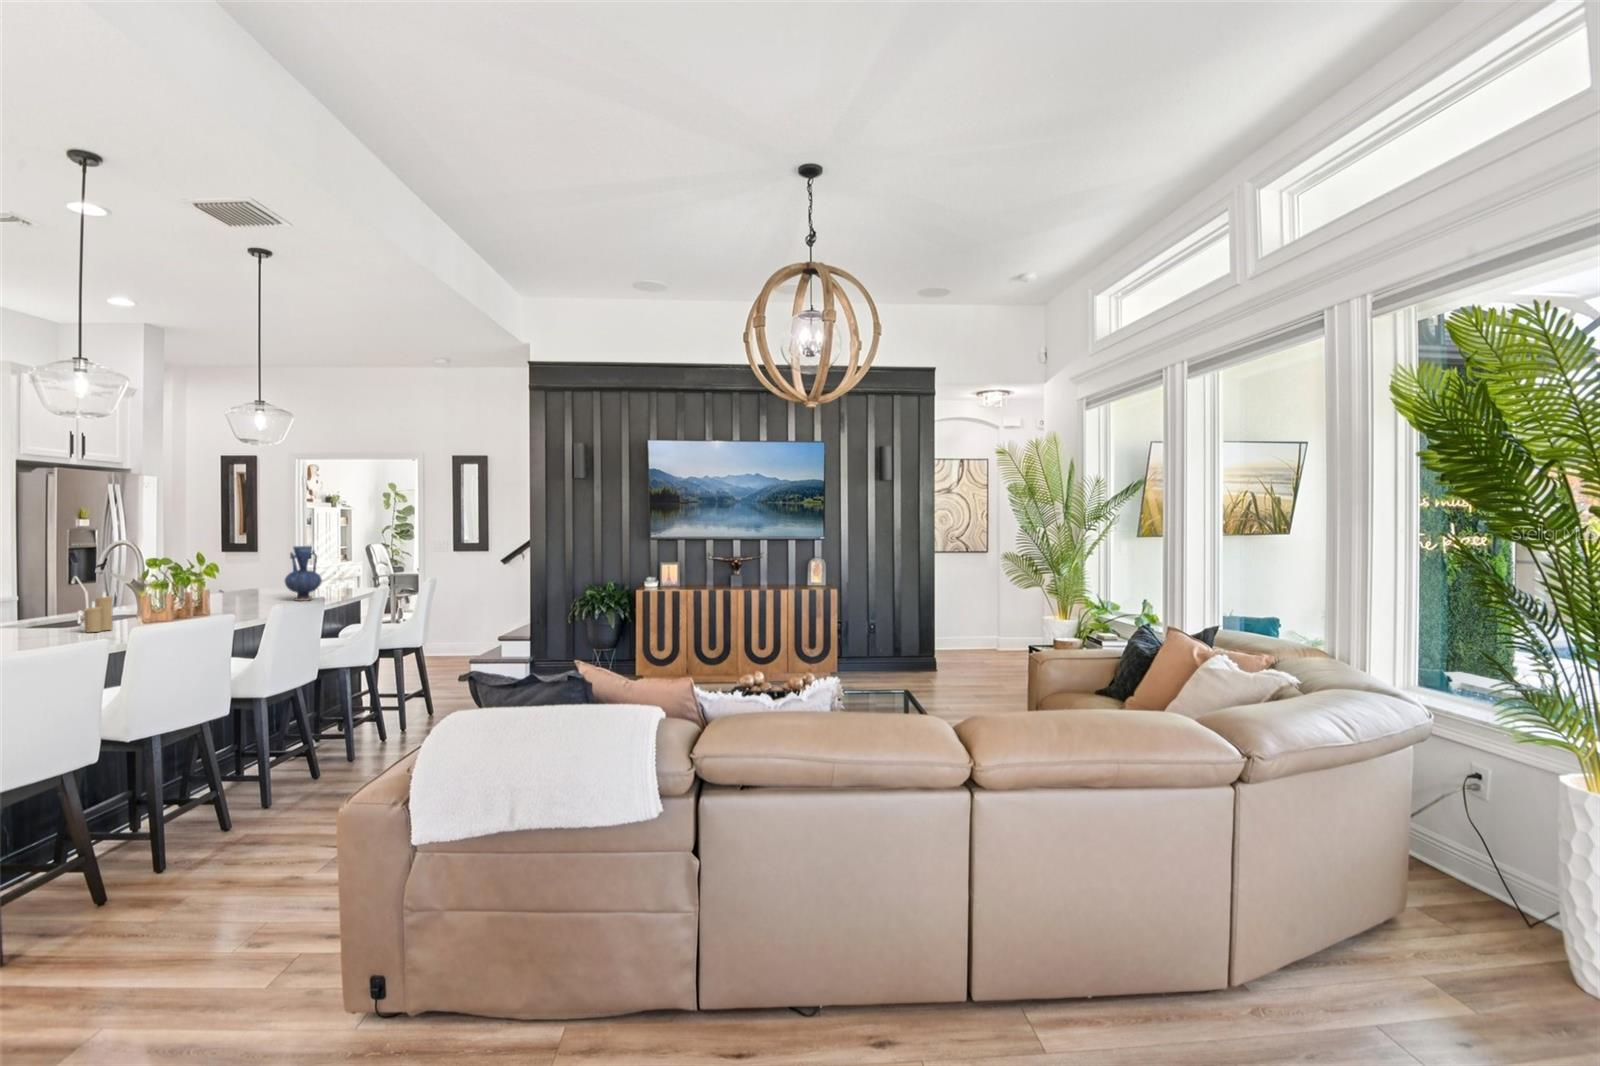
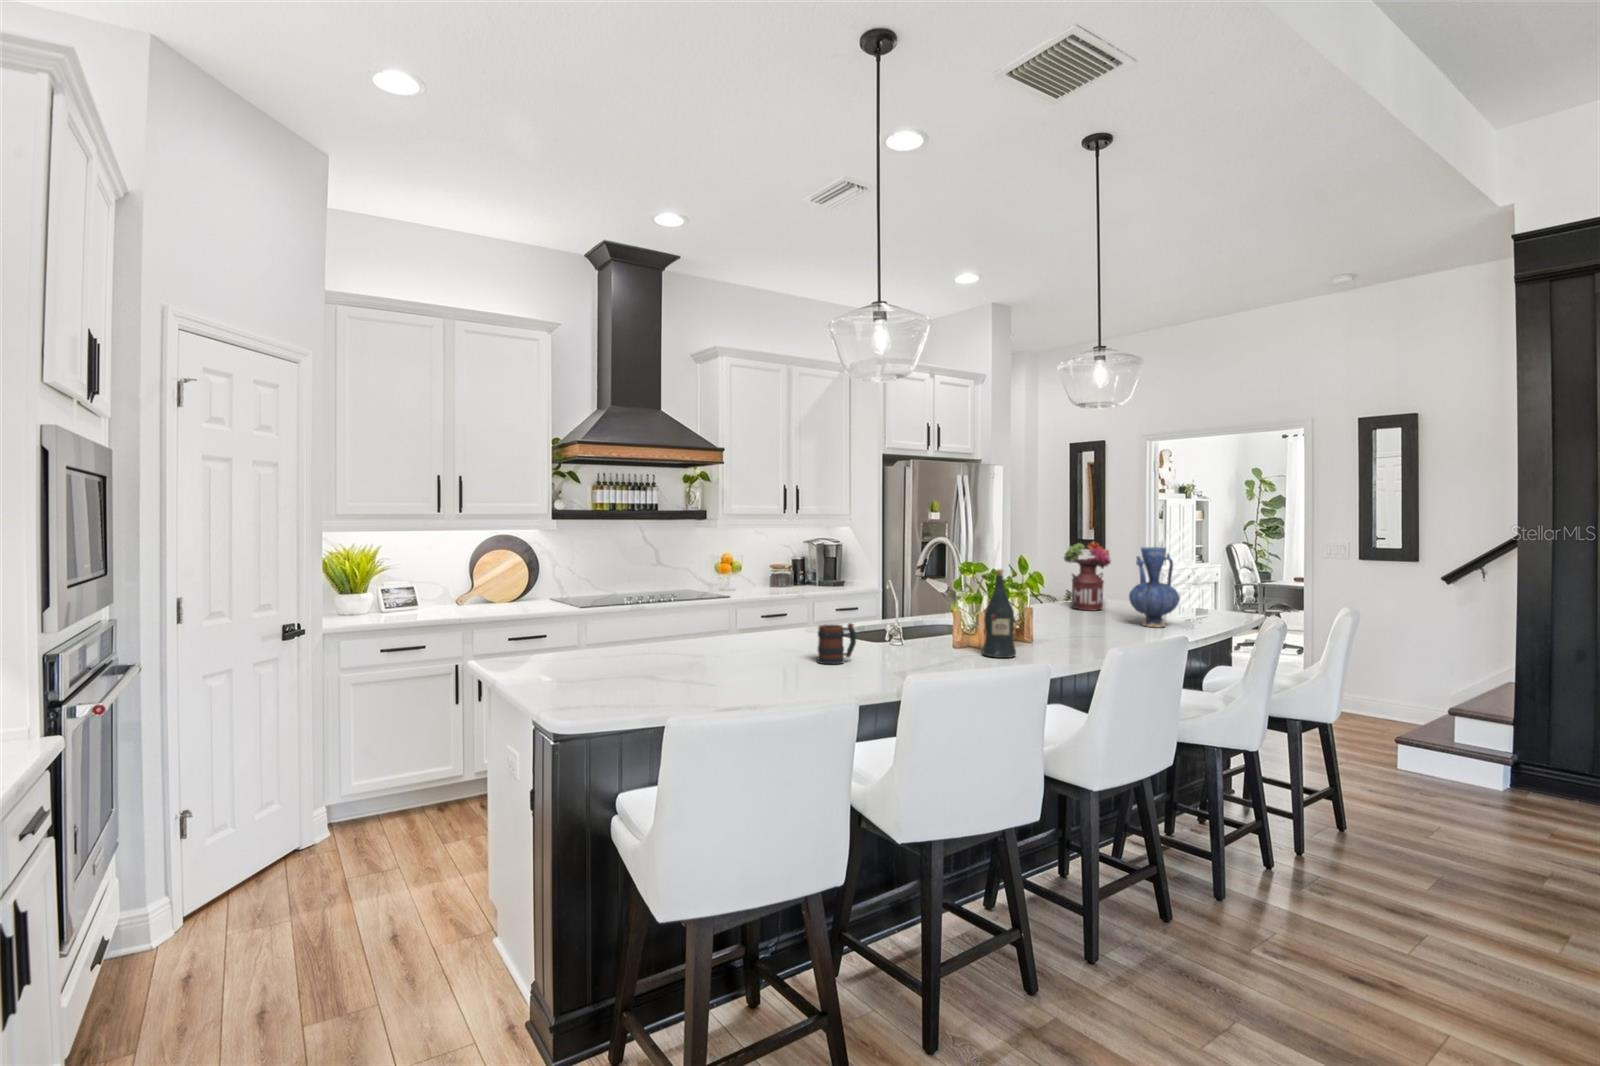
flower arrangement: none [228,543,270,595] -> present [1064,542,1111,611]
wine bottle: none [175,562,203,623] -> present [983,569,1016,658]
candle: present [84,592,113,632] -> none [875,607,908,663]
mug: none [27,605,66,637] -> present [817,623,856,665]

